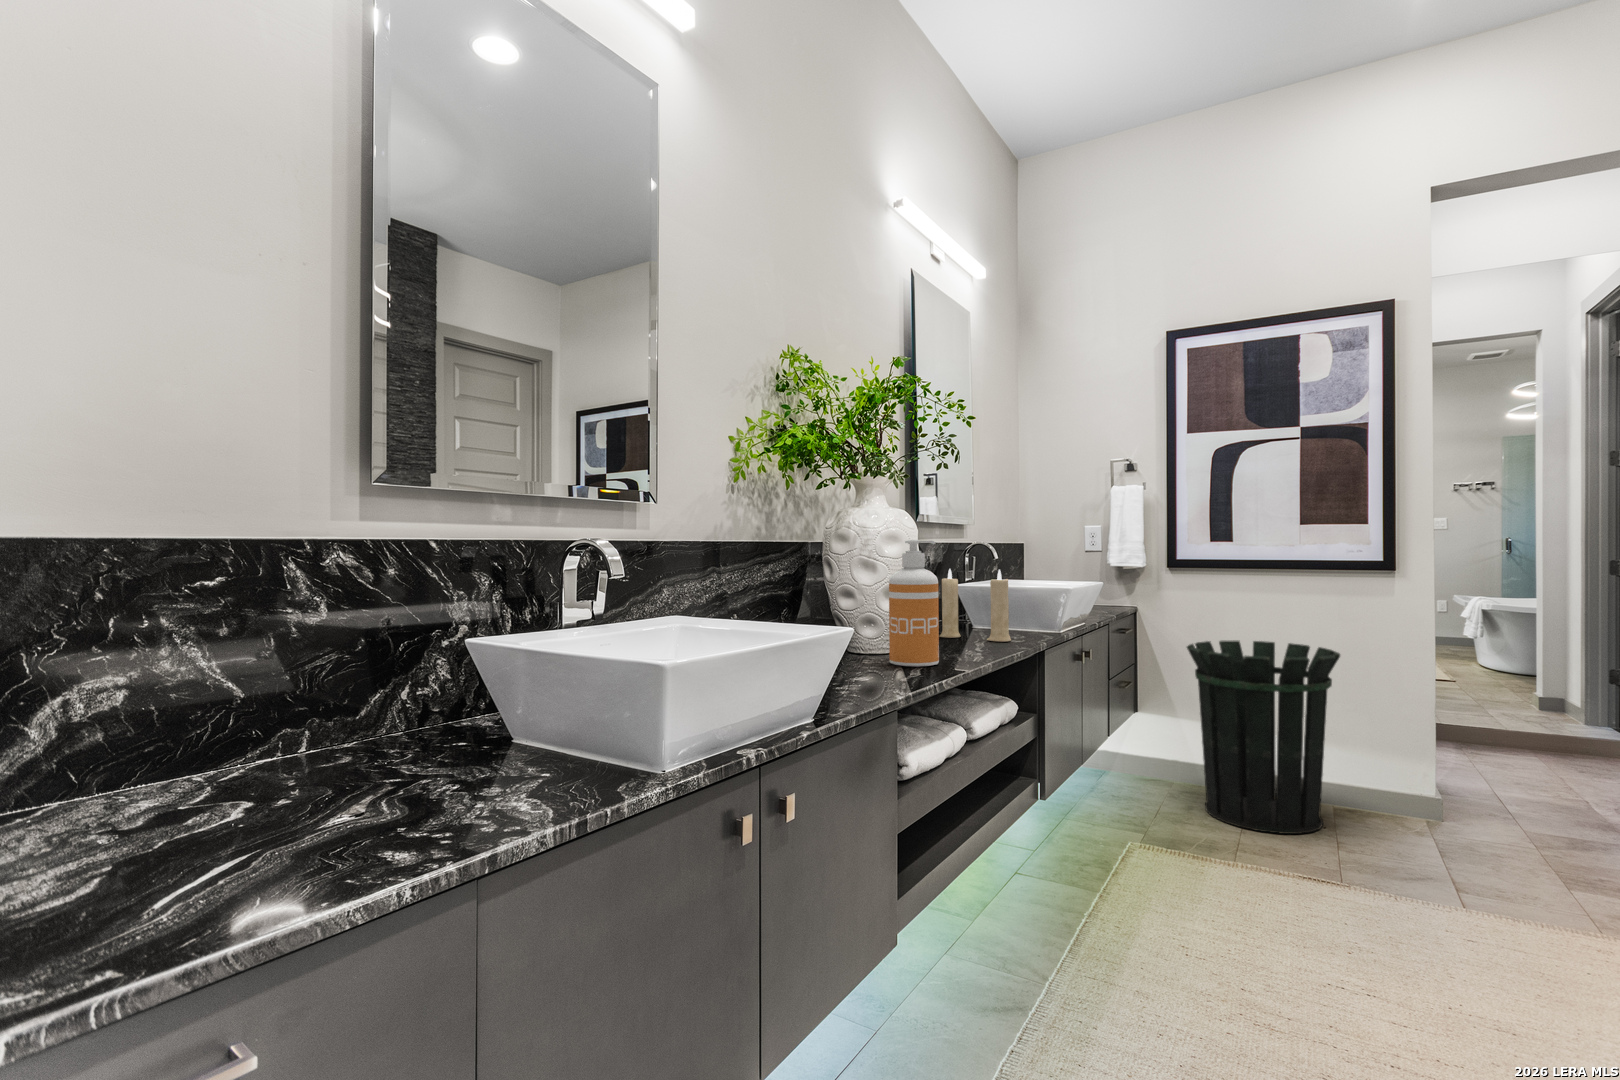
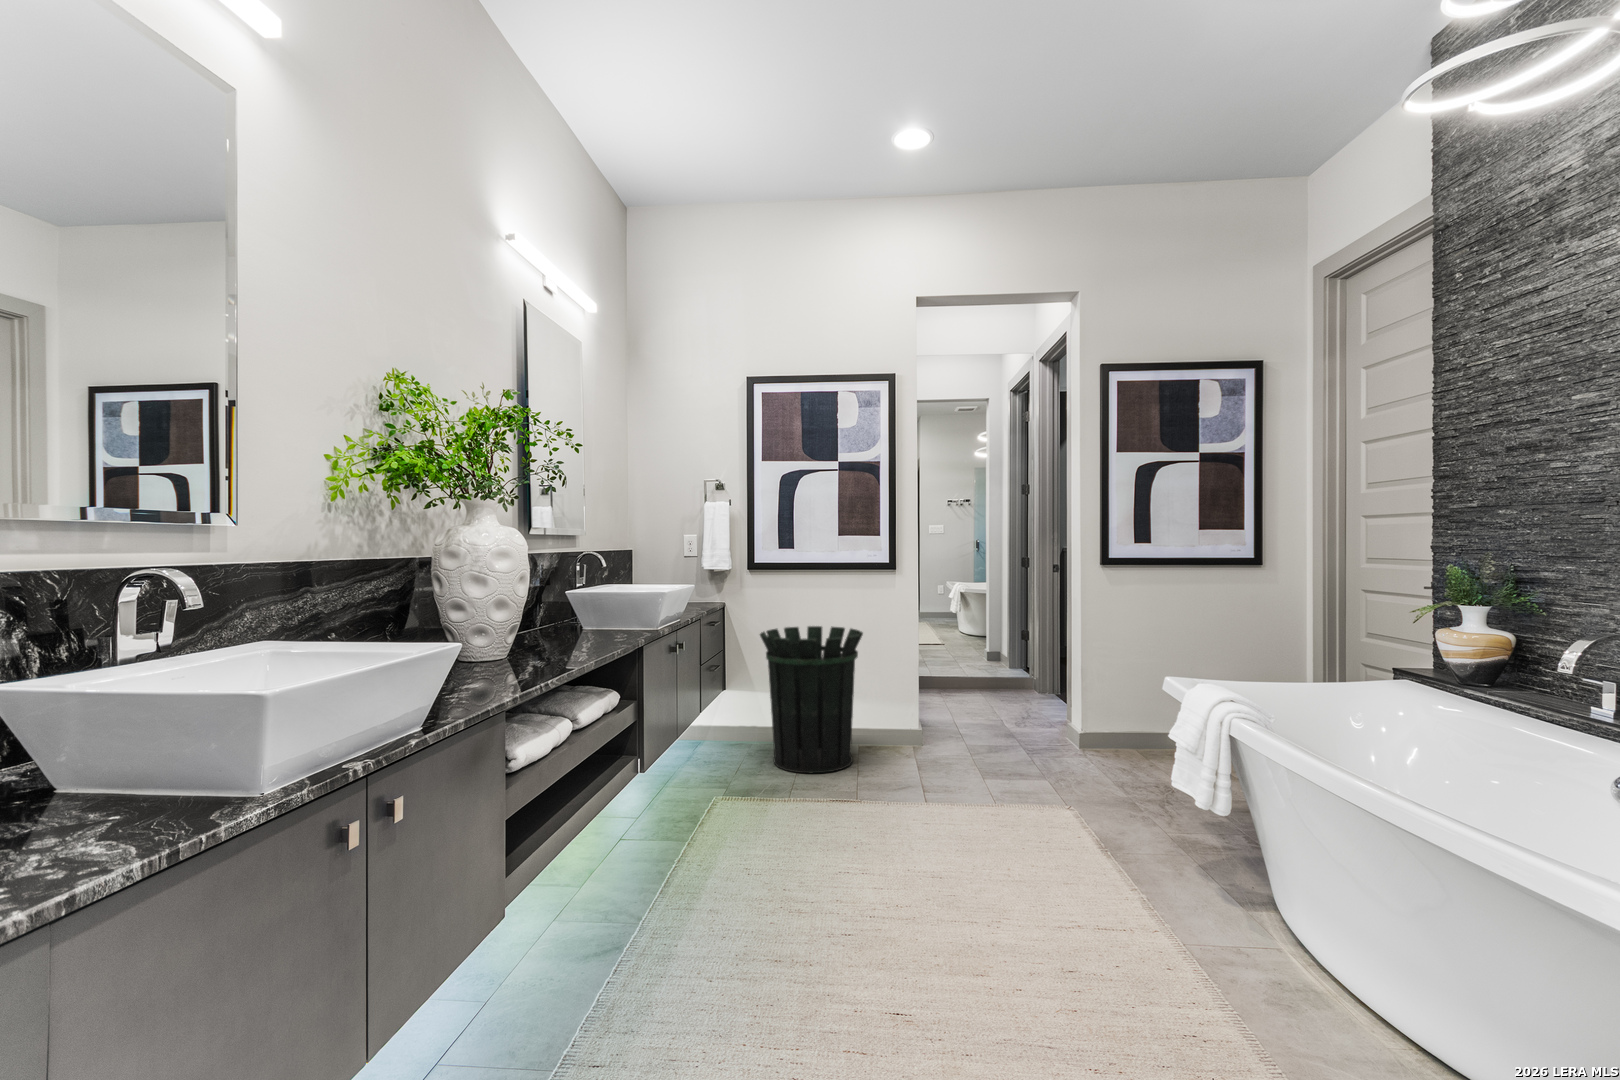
soap dispenser: present [889,540,939,666] -> none [498,558,546,671]
candle: present [940,569,1011,642] -> none [548,578,614,642]

